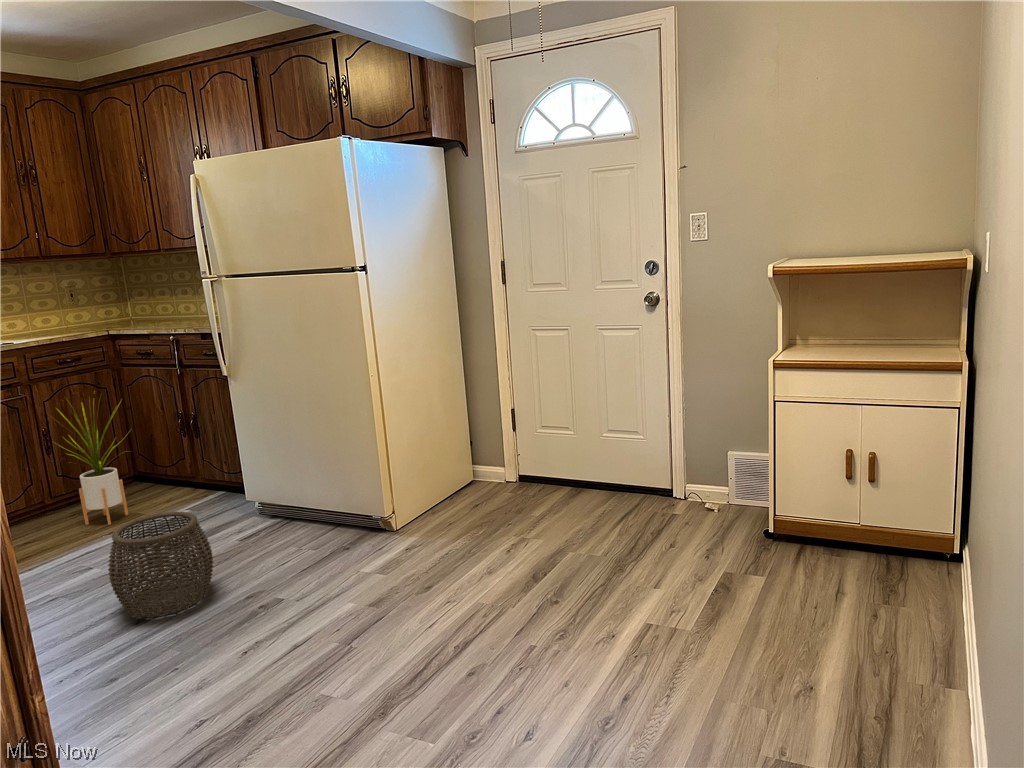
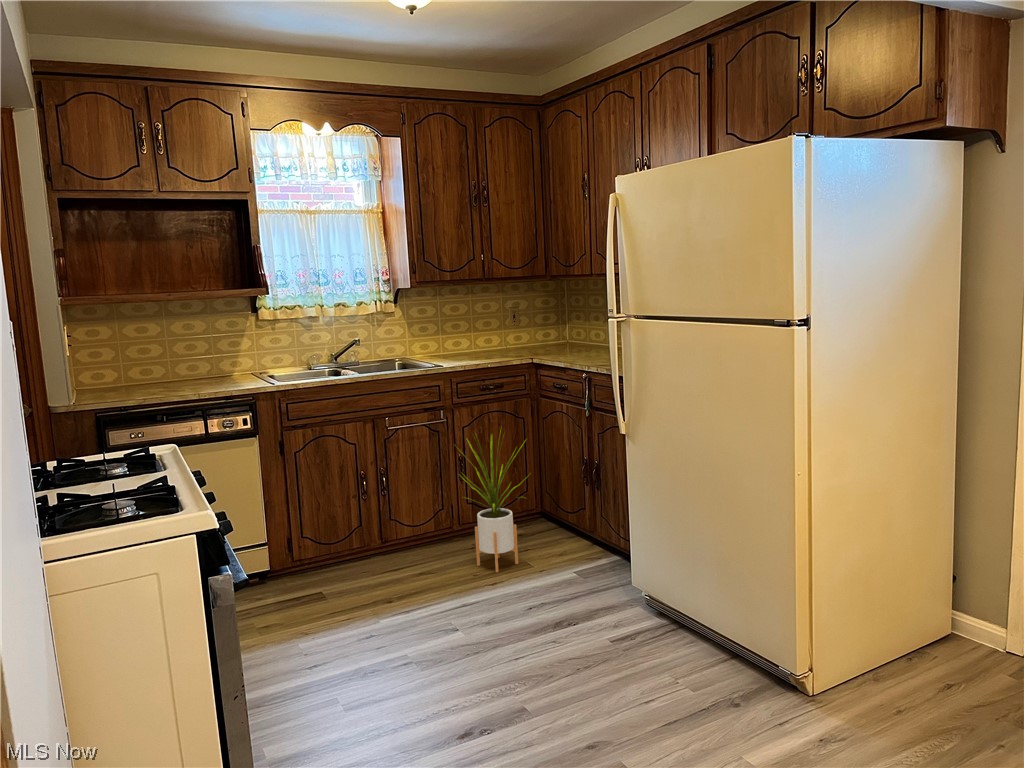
woven basket: present [108,512,213,618] -> none [446,599,560,733]

